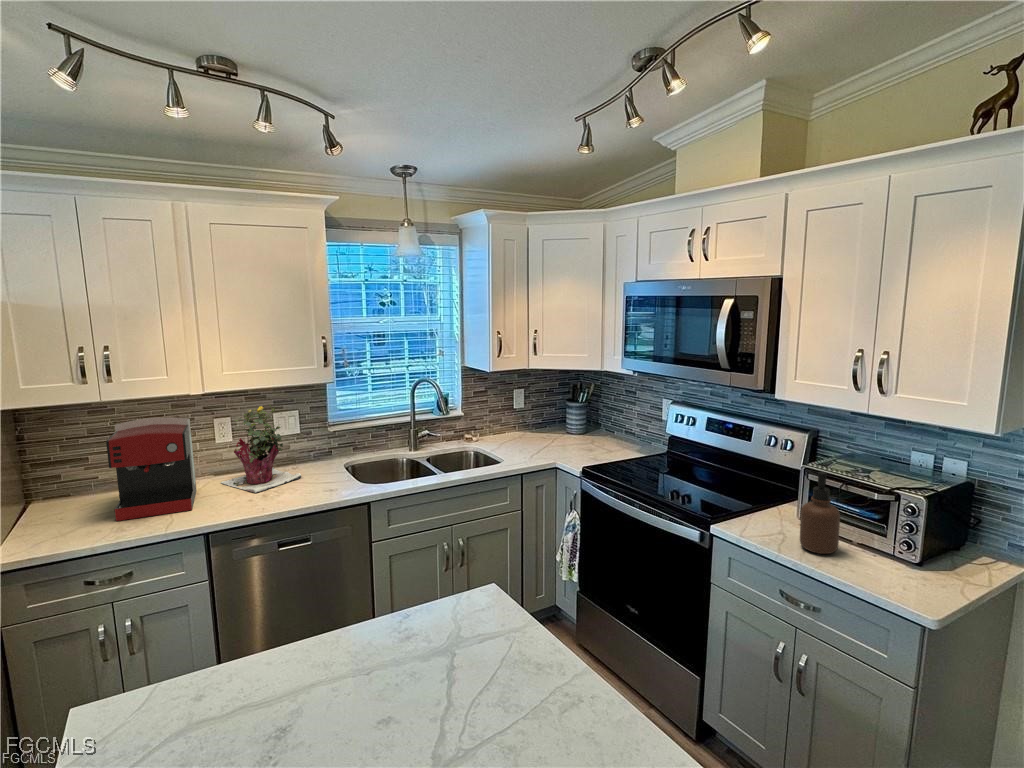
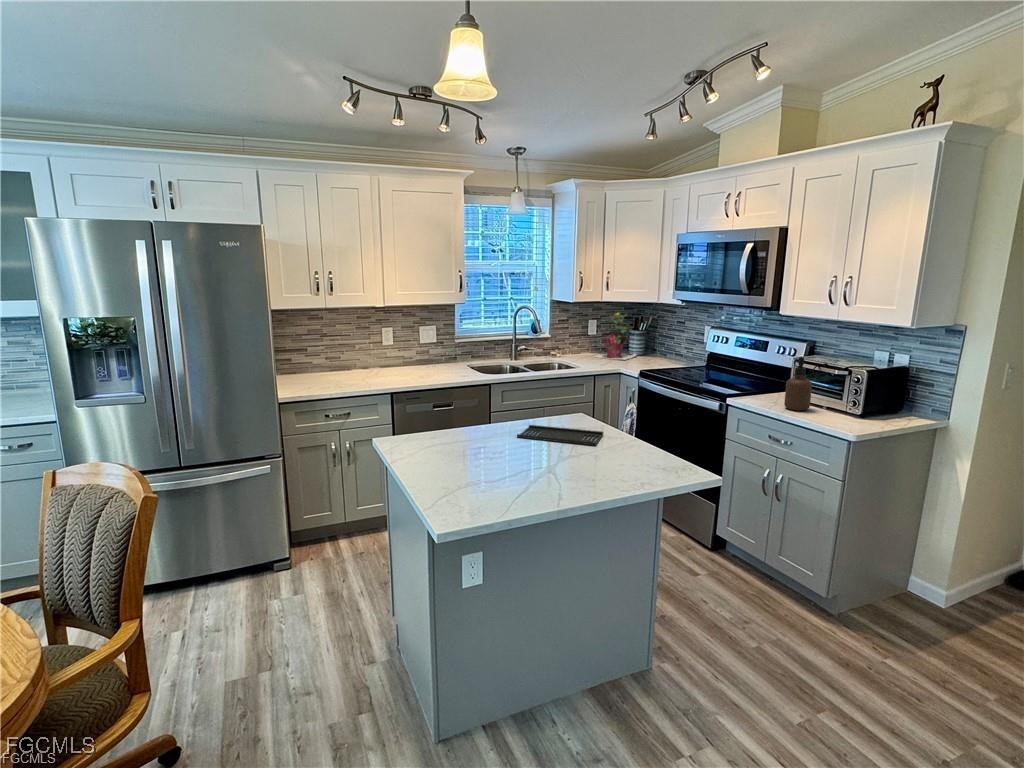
potted plant: present [221,404,301,493] -> present [594,313,637,360]
coffee maker: present [106,417,197,521] -> none [332,321,380,384]
tray: none [371,626,529,690] -> present [517,425,603,446]

